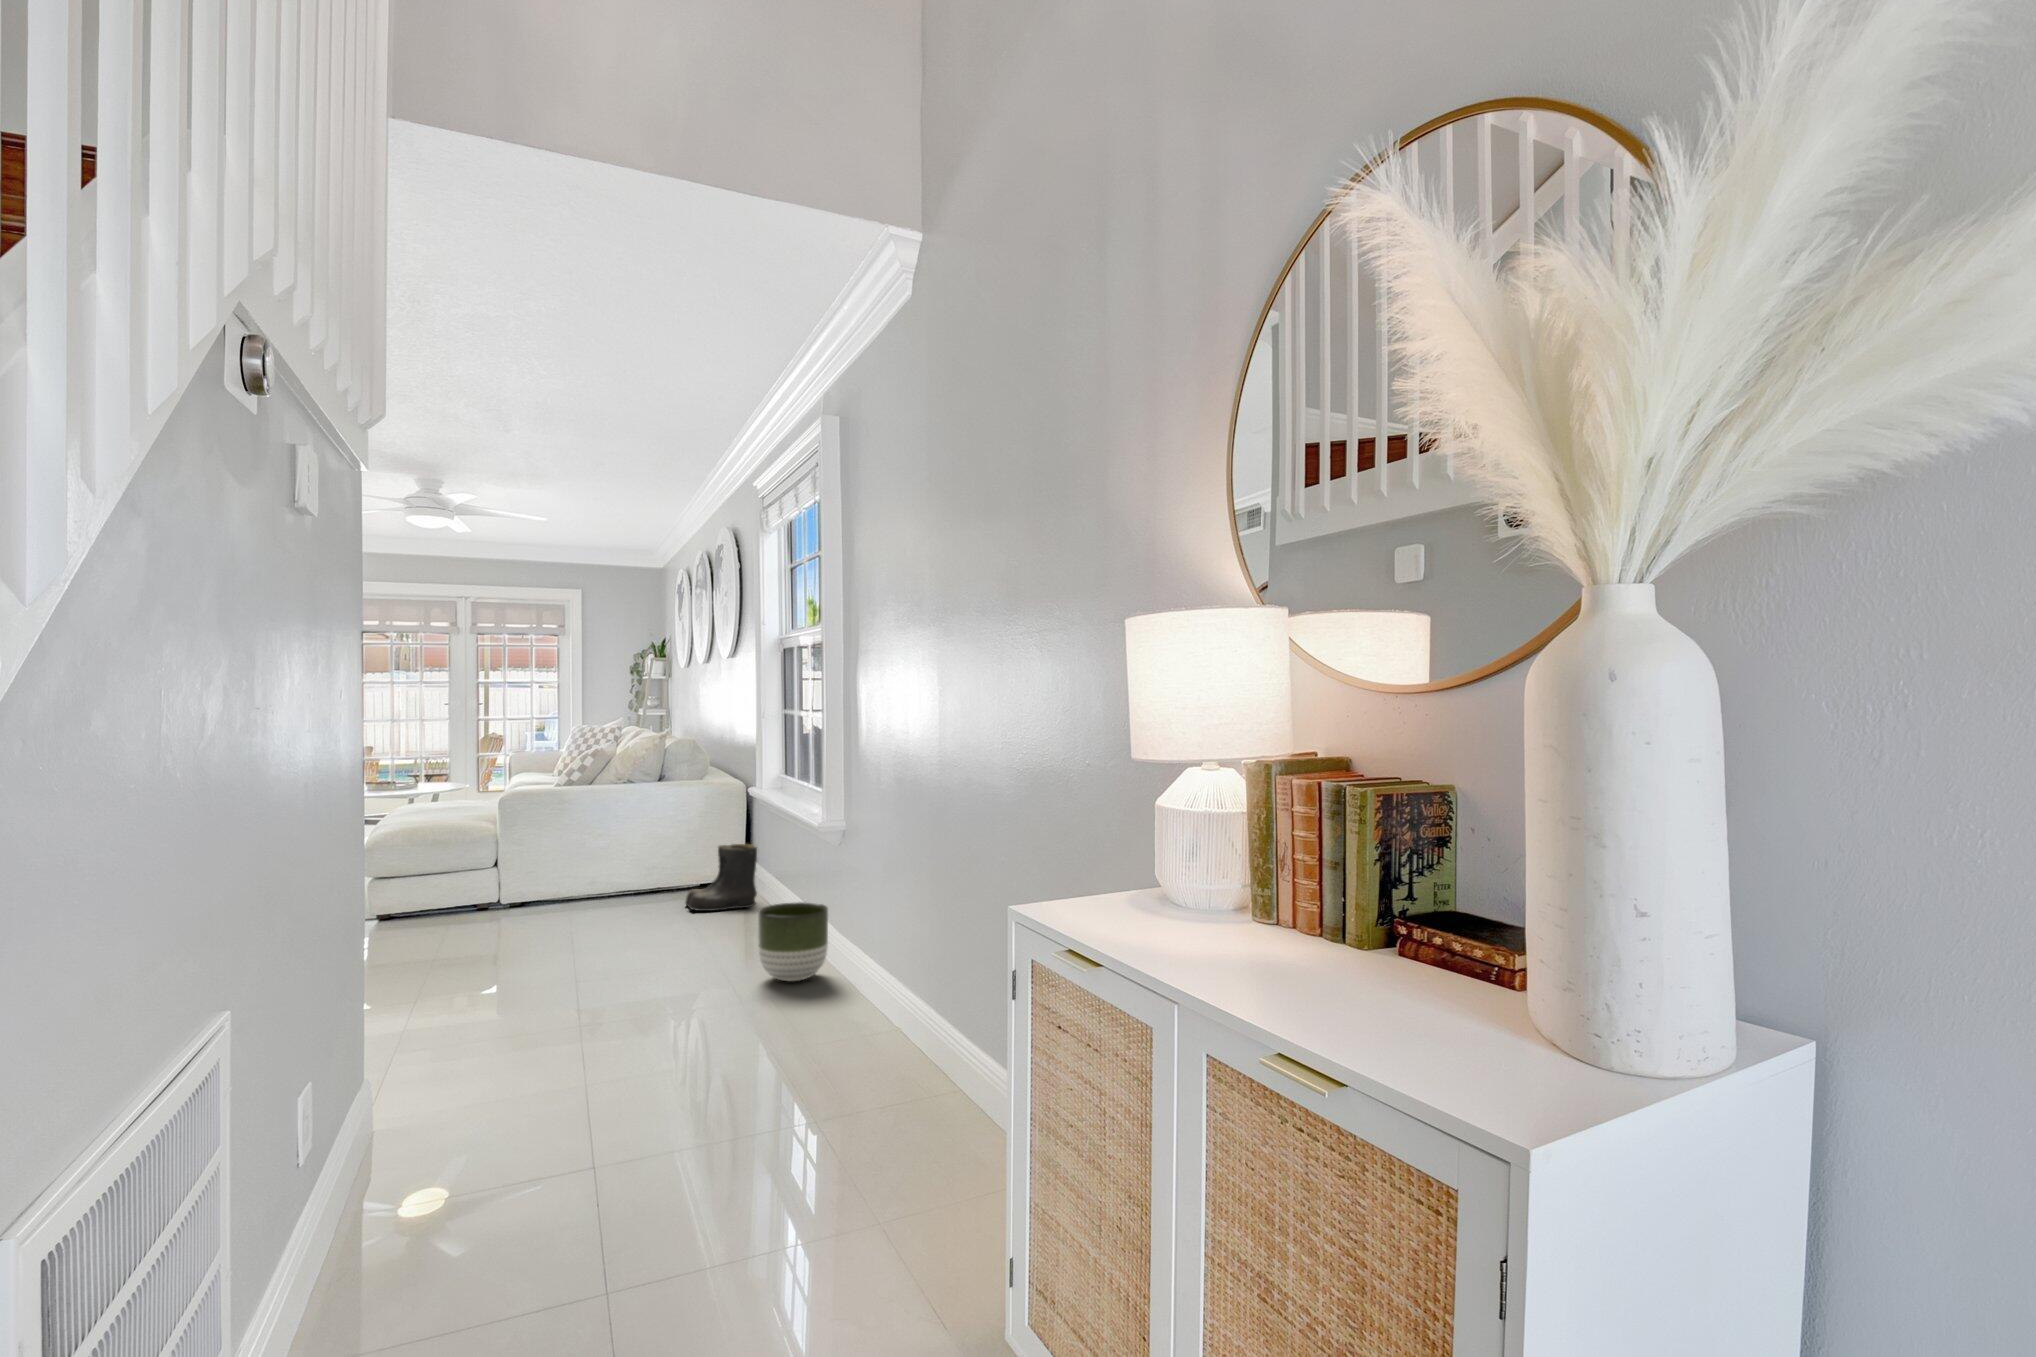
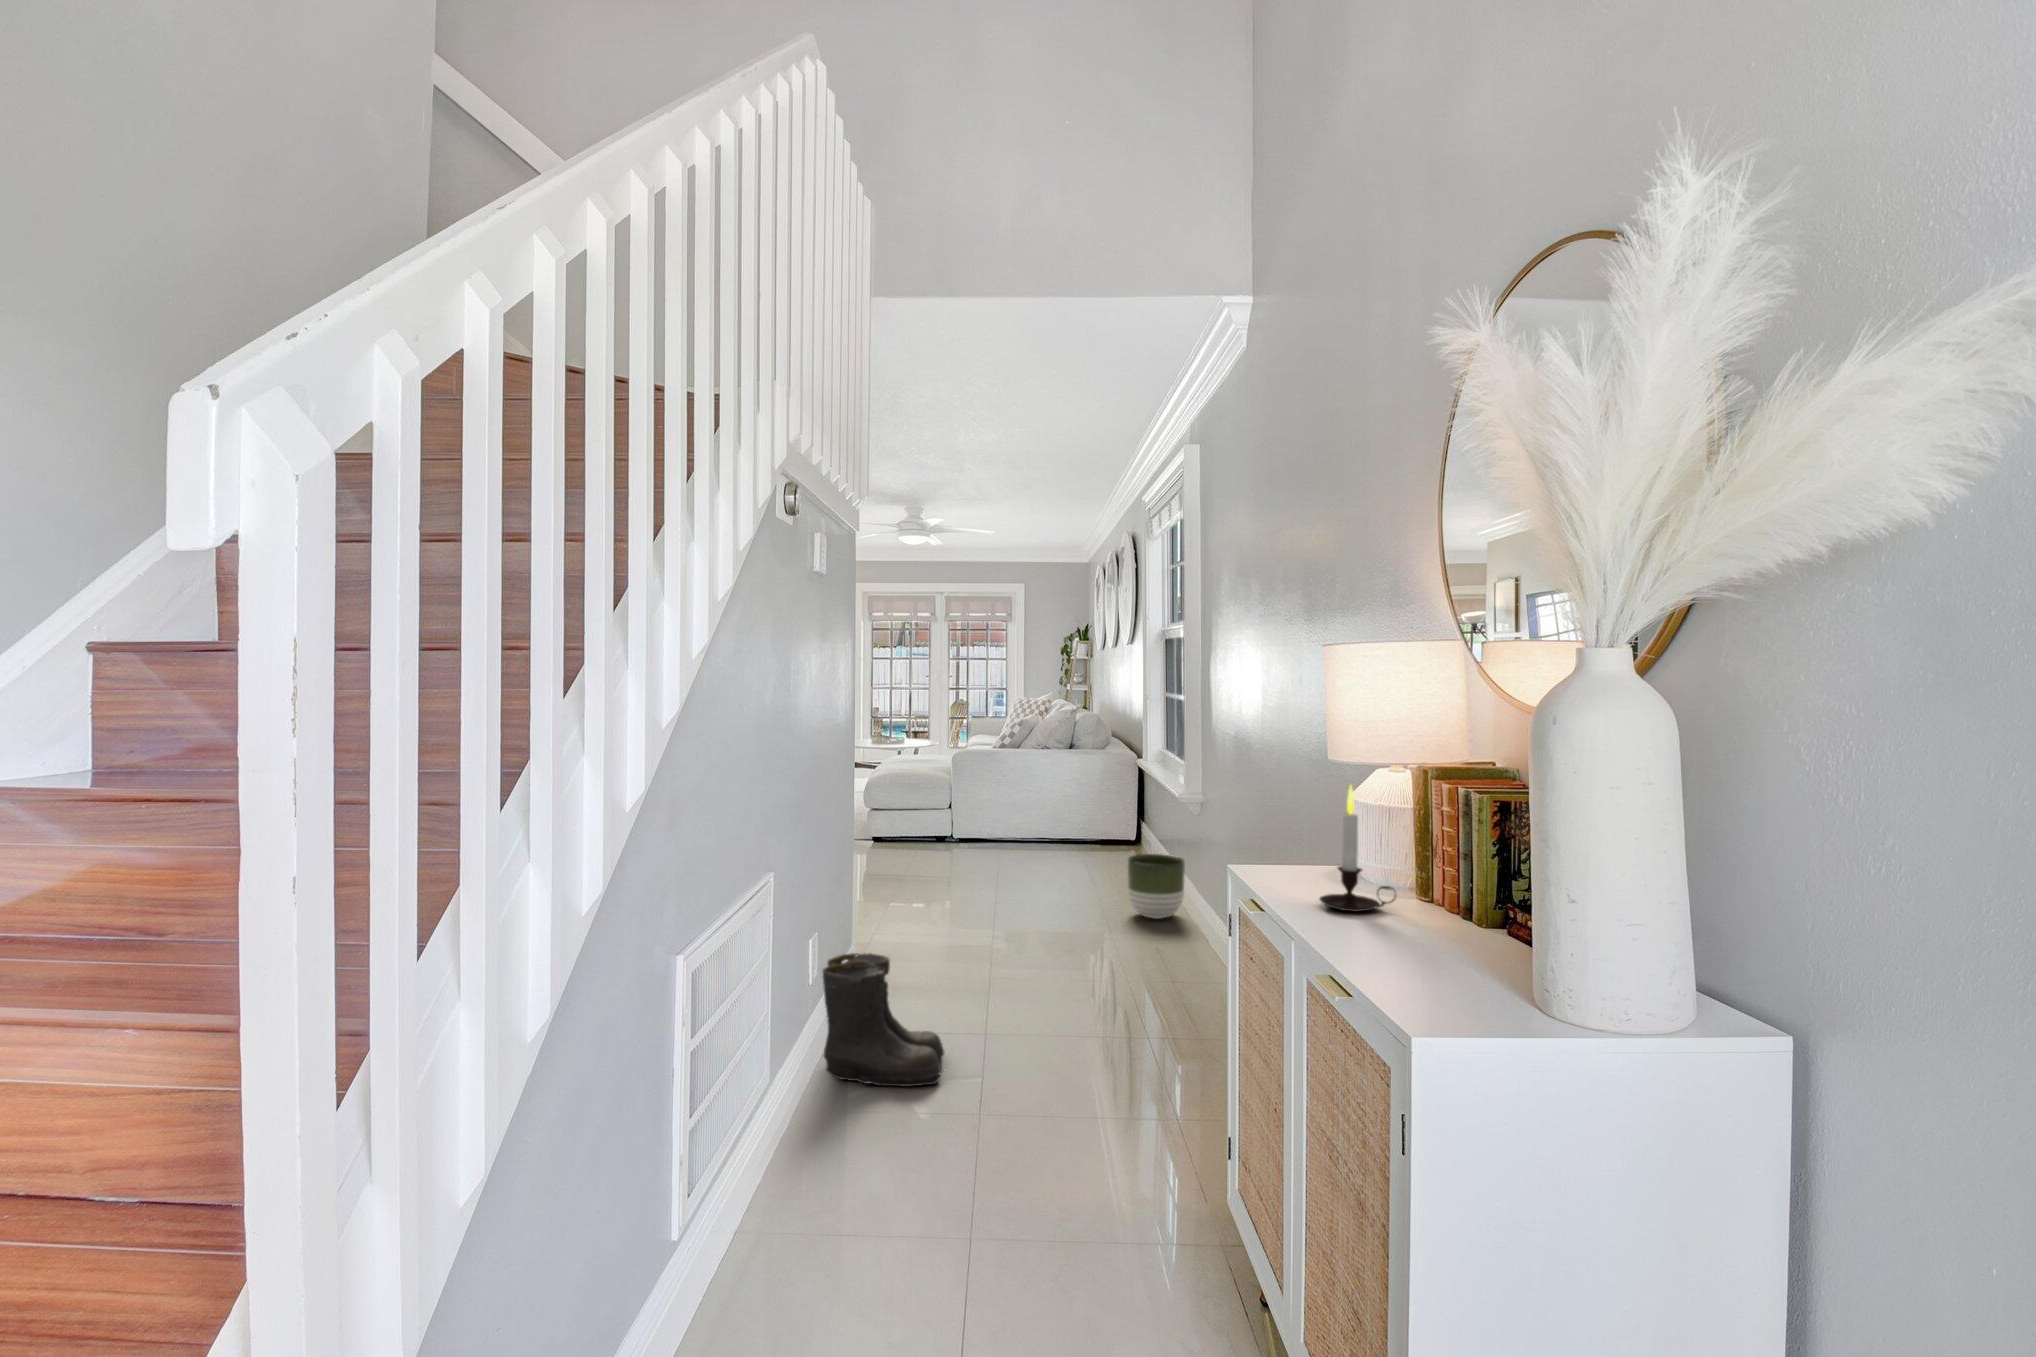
candle: none [1165,784,1255,946] -> present [1320,786,1396,912]
boots: present [685,844,757,911] -> present [823,953,944,1086]

